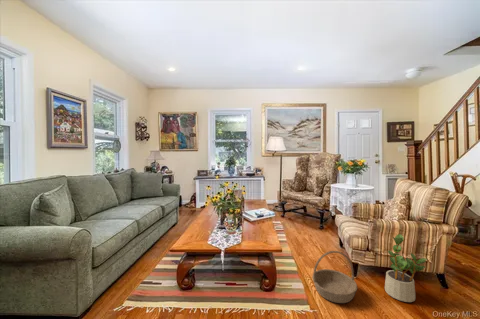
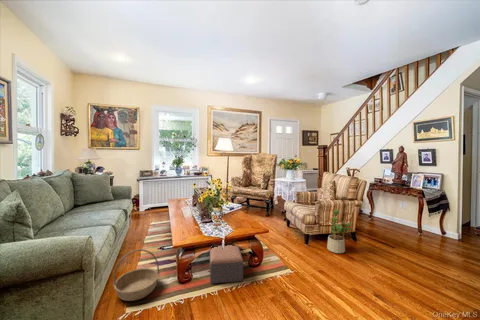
basket: present [313,251,357,303] -> present [113,249,159,301]
footstool: none [207,256,251,305] -> present [210,245,243,284]

